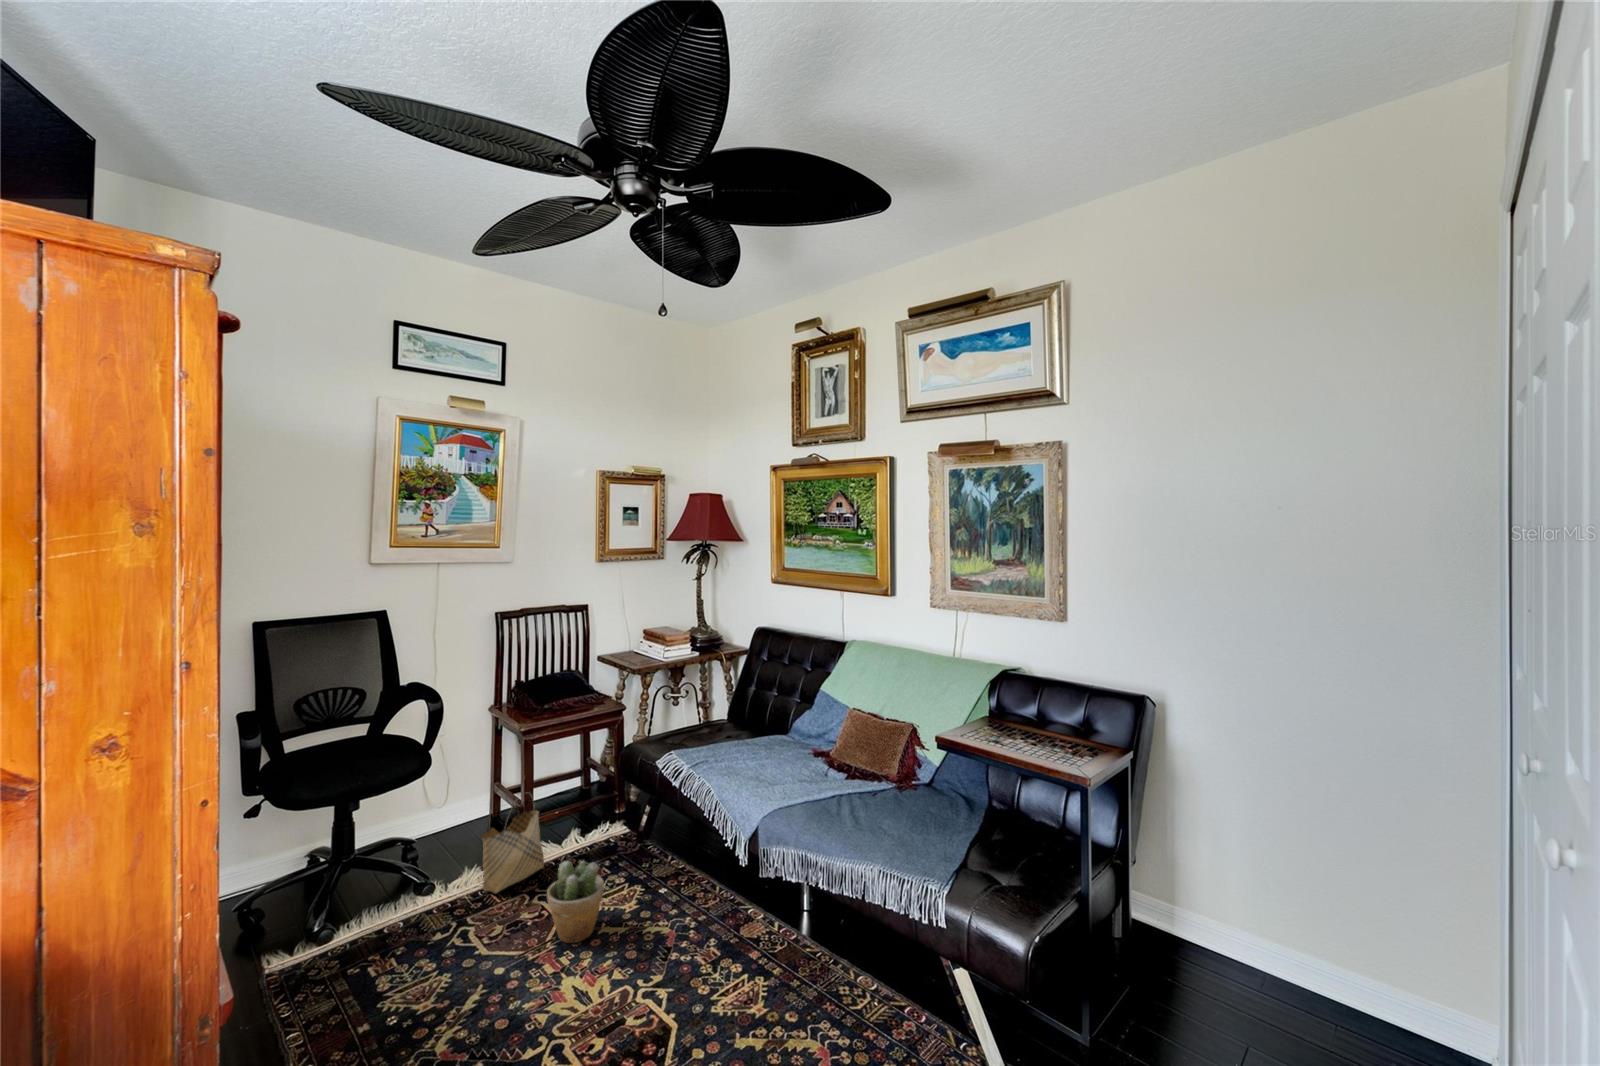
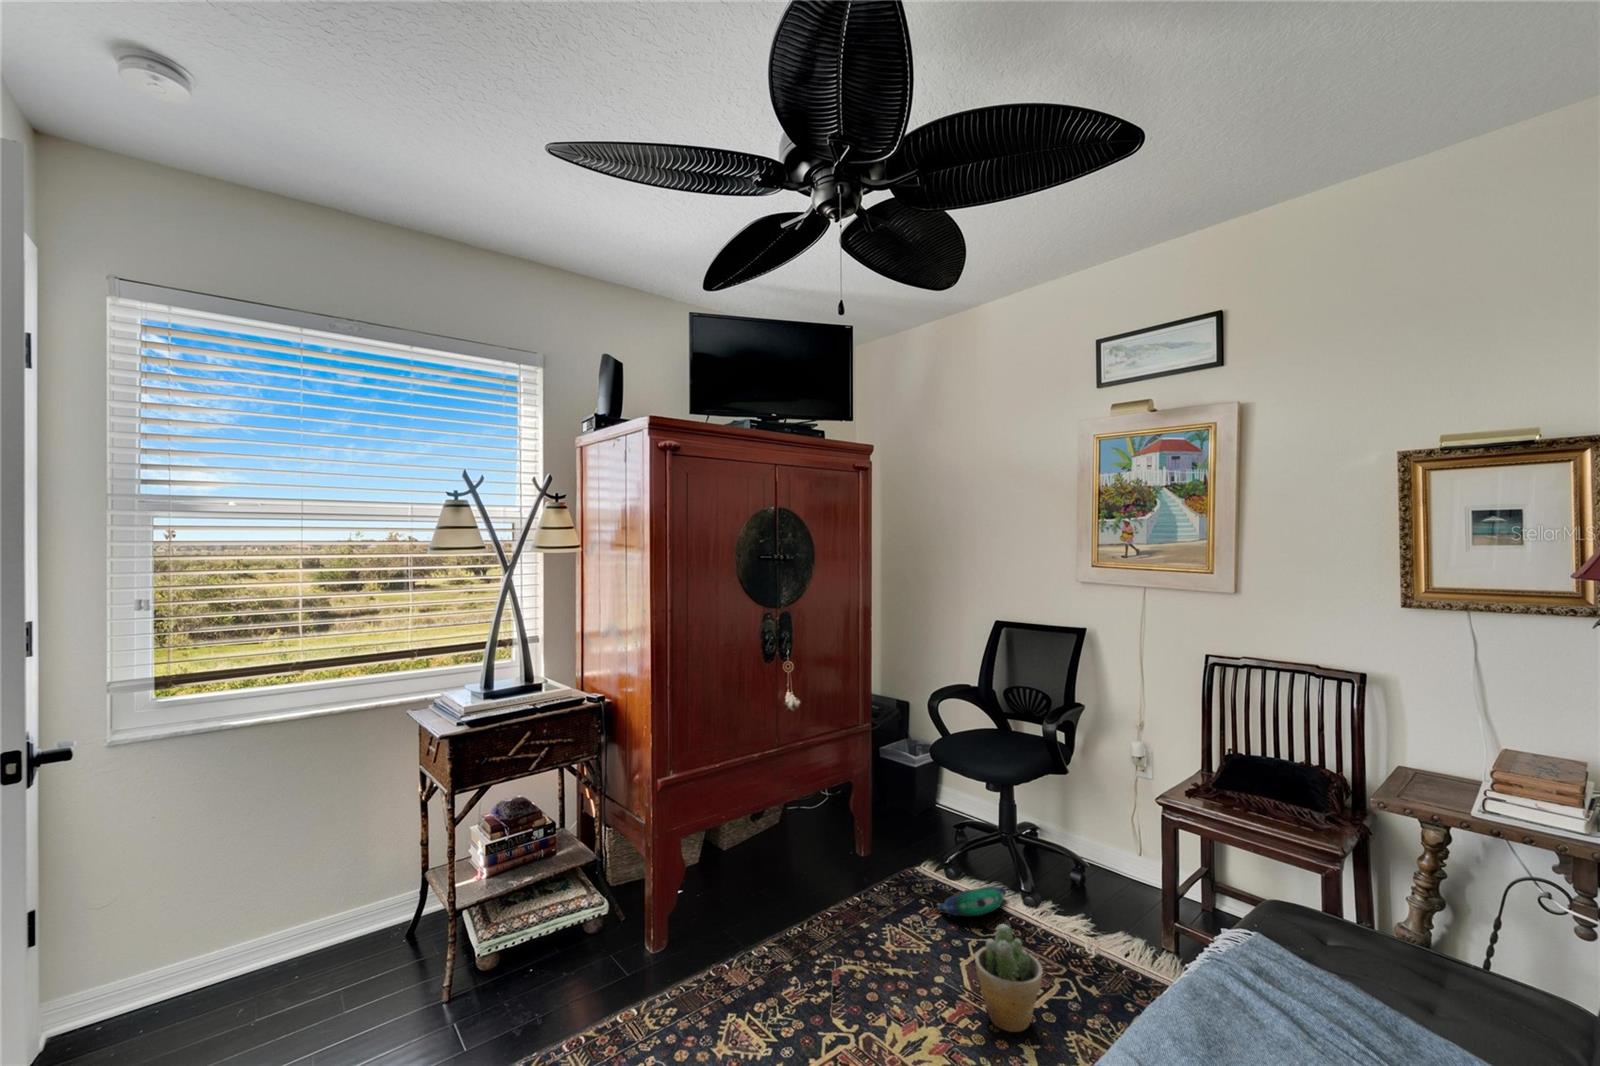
woven basket: present [482,789,544,893] -> none [1038,836,1121,962]
plush toy: none [383,893,438,955] -> present [938,886,1006,916]

